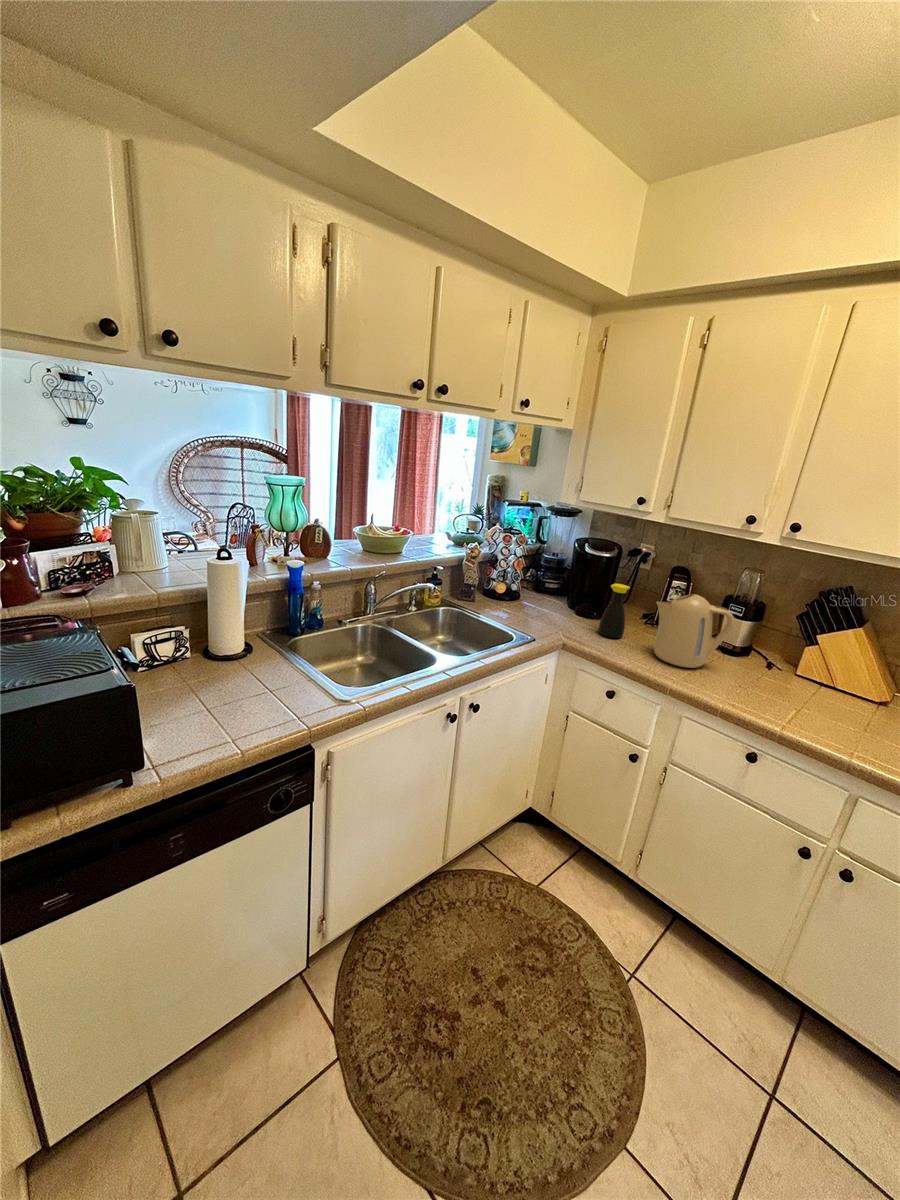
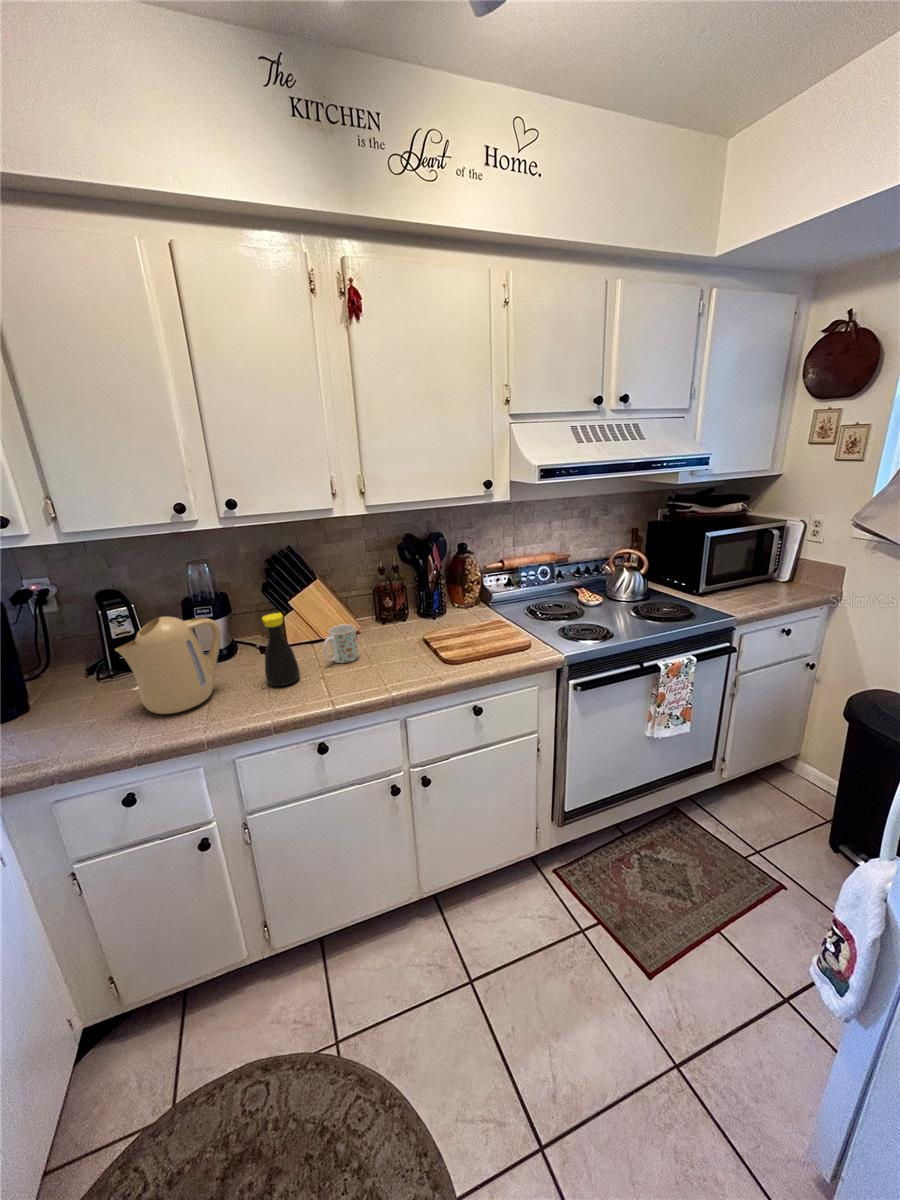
bottle: present [598,584,630,638] -> present [262,612,300,686]
mug: none [817,677,871,719] -> present [323,624,359,663]

